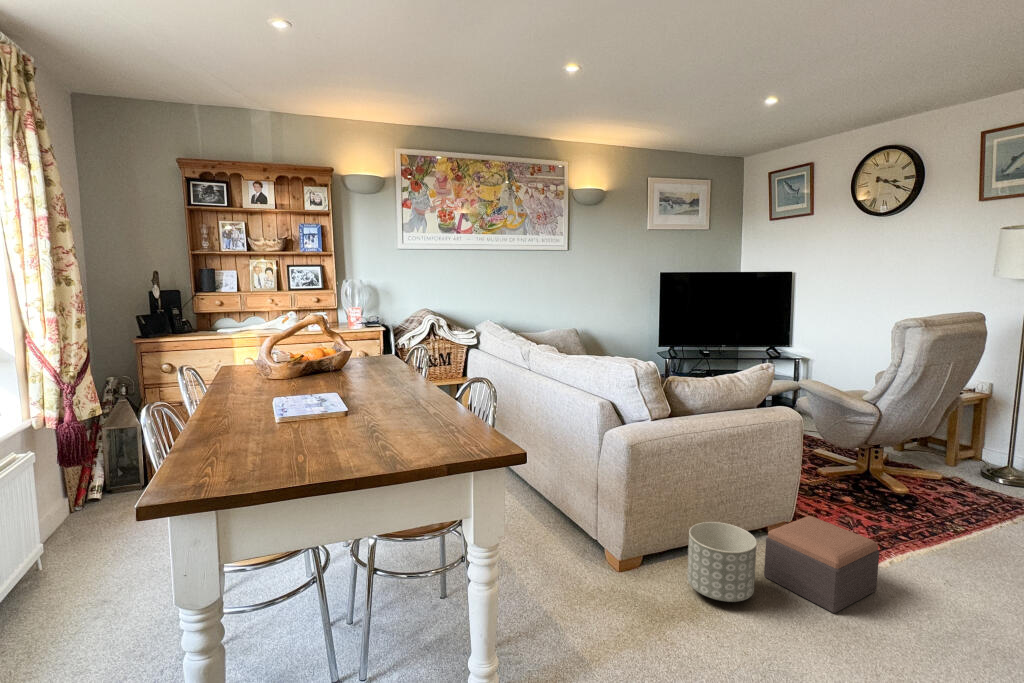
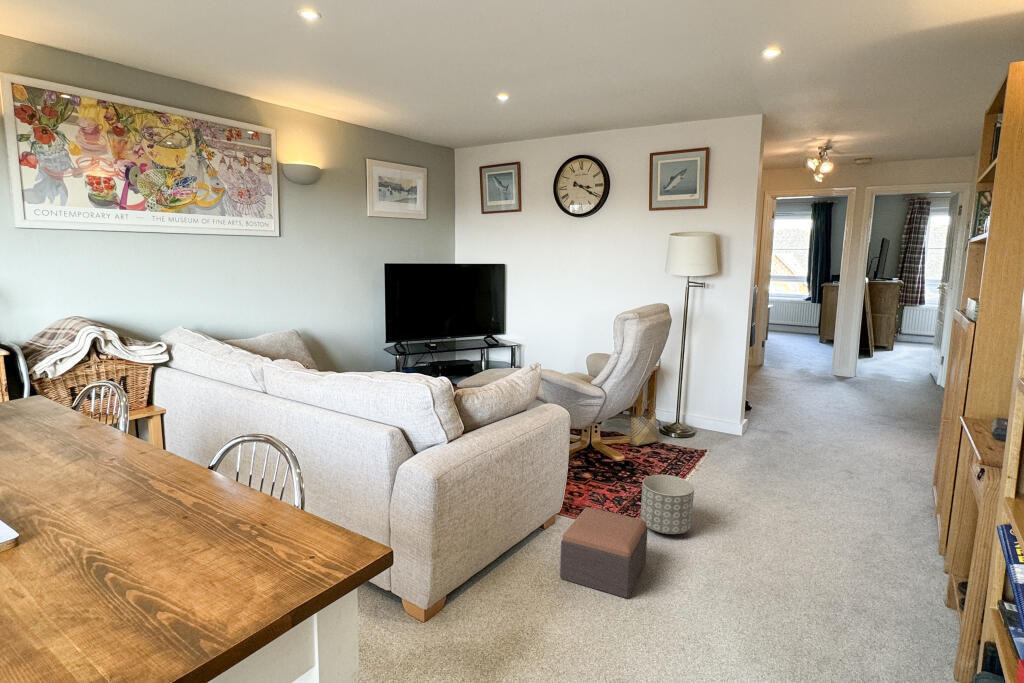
woven basket: none [924,424,970,483] -> present [629,401,658,446]
planter: present [687,522,757,602] -> present [640,475,694,534]

